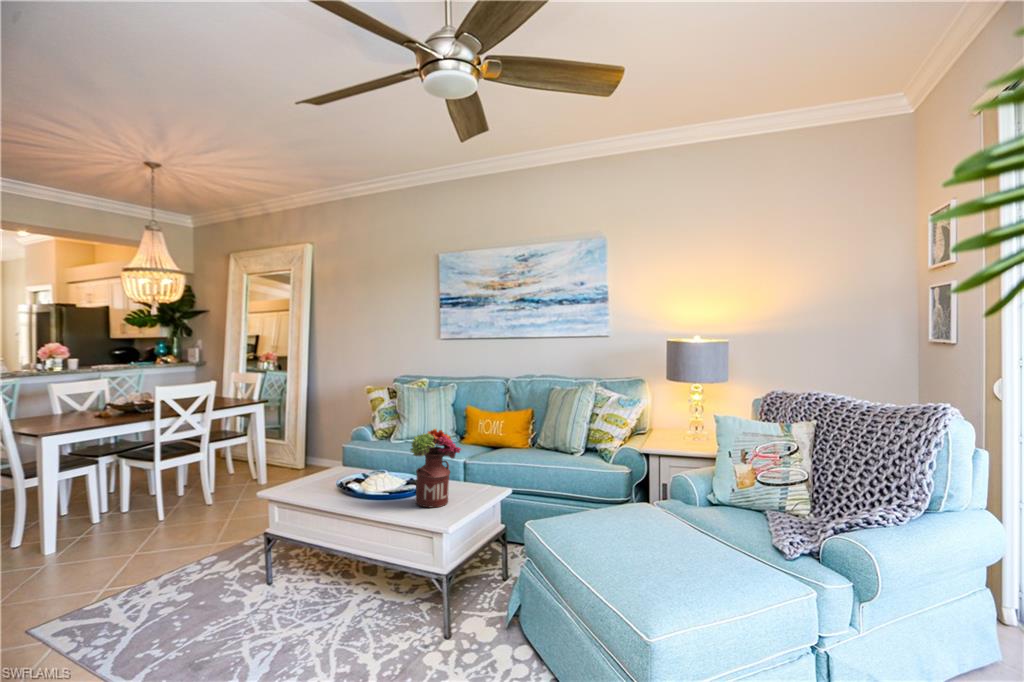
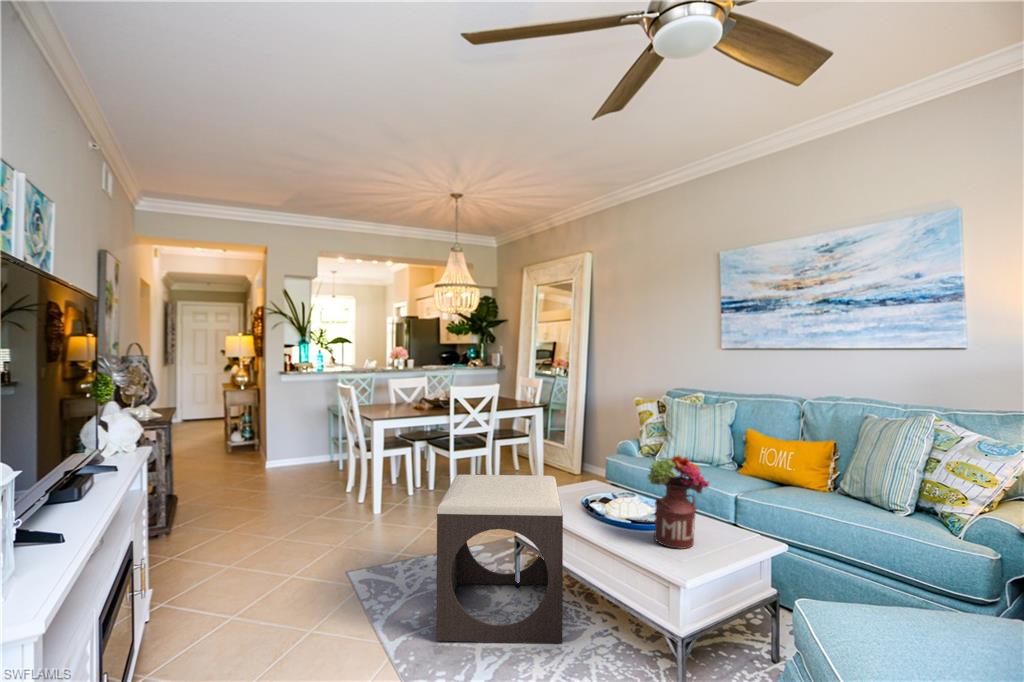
footstool: none [188,466,332,659] -> present [436,475,563,643]

